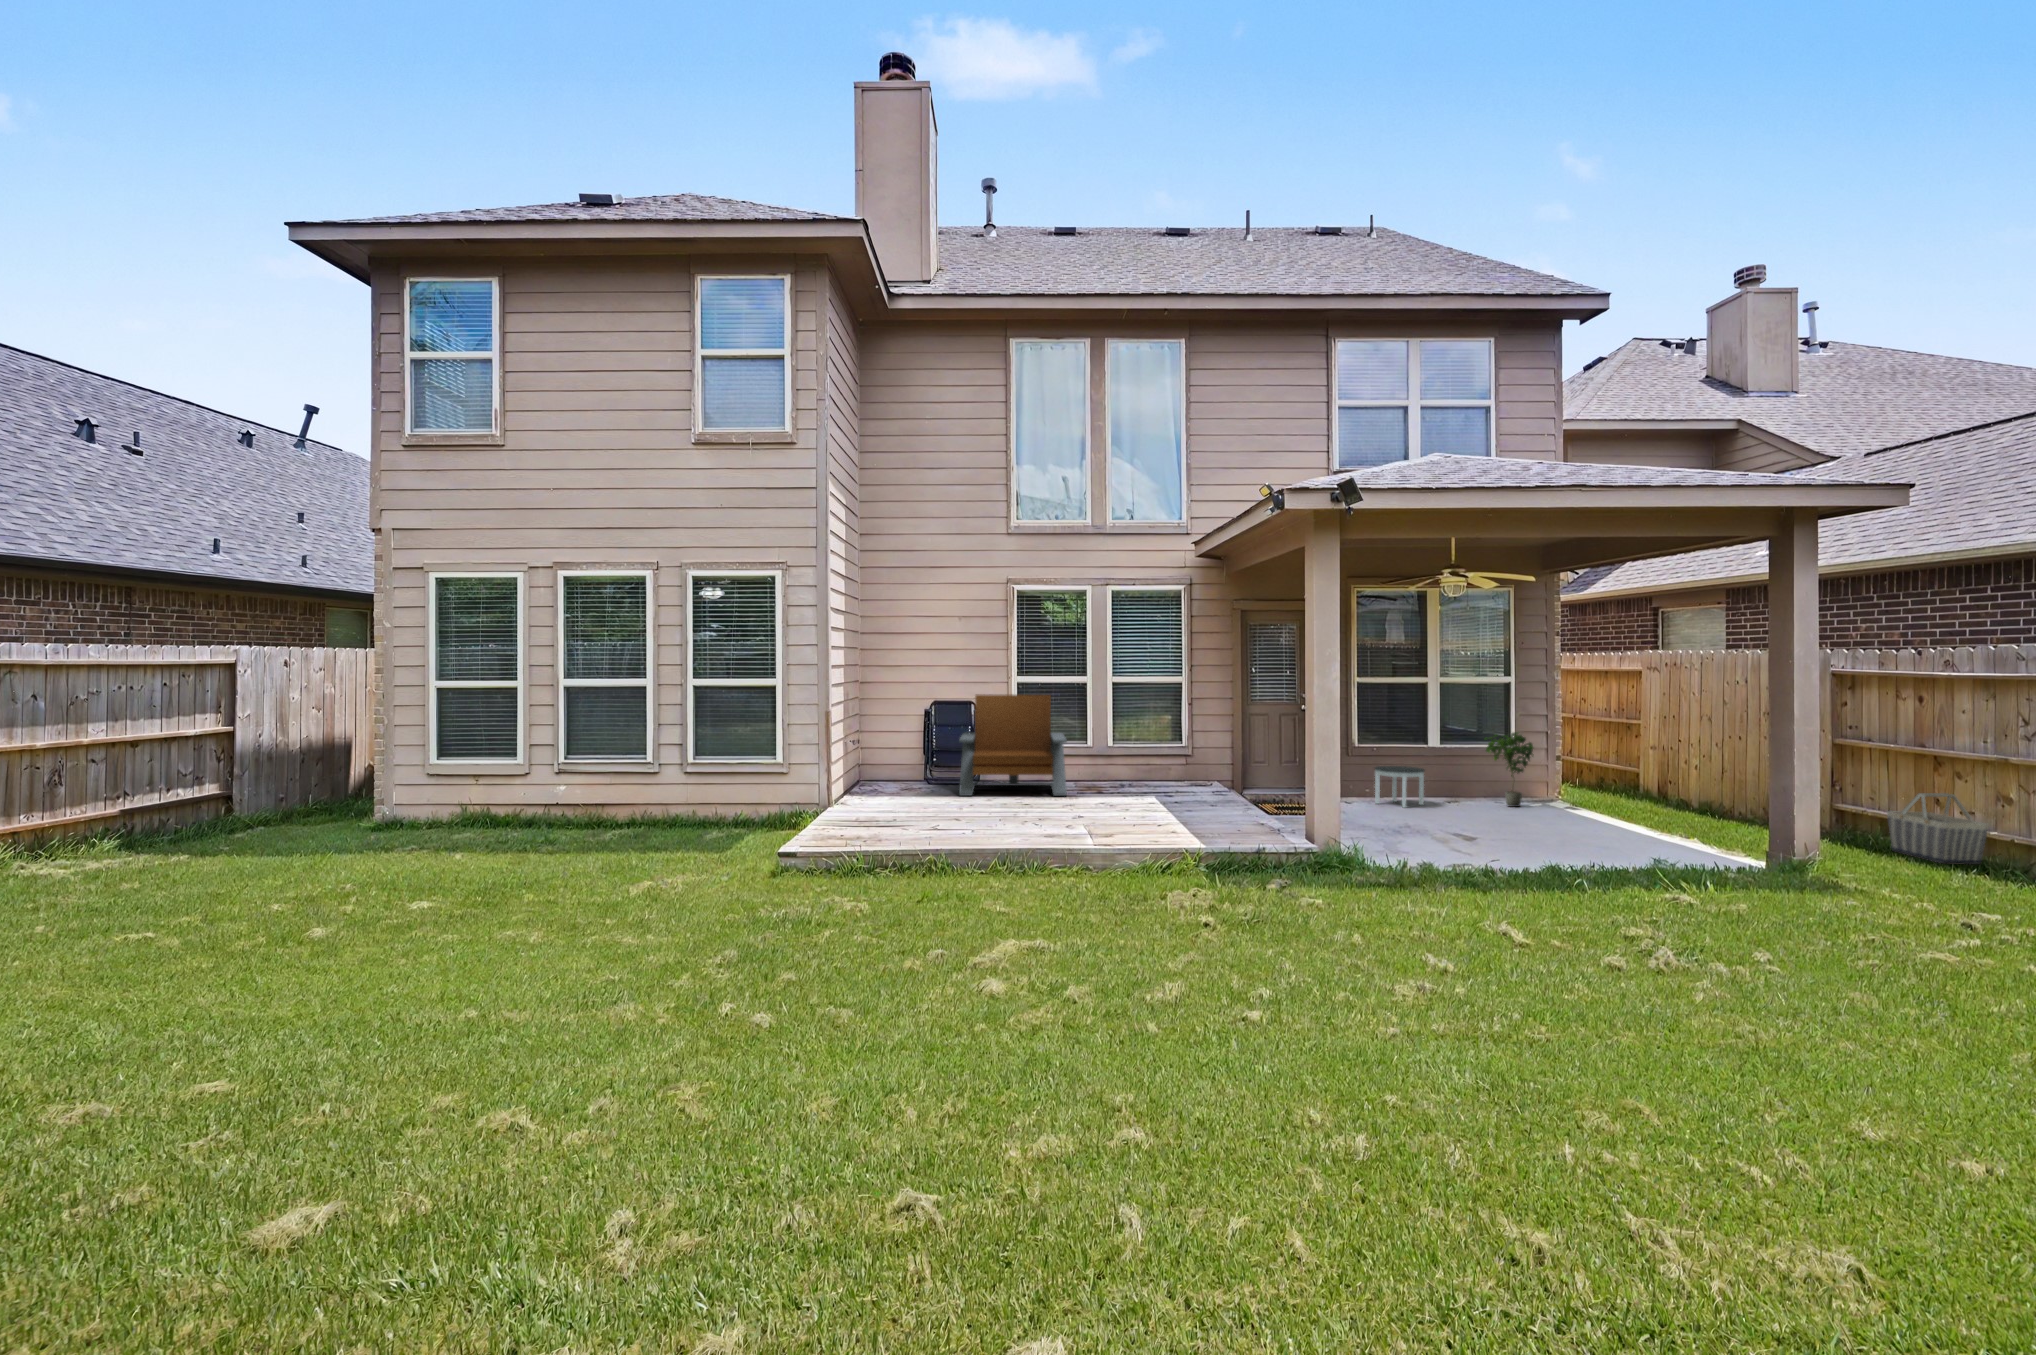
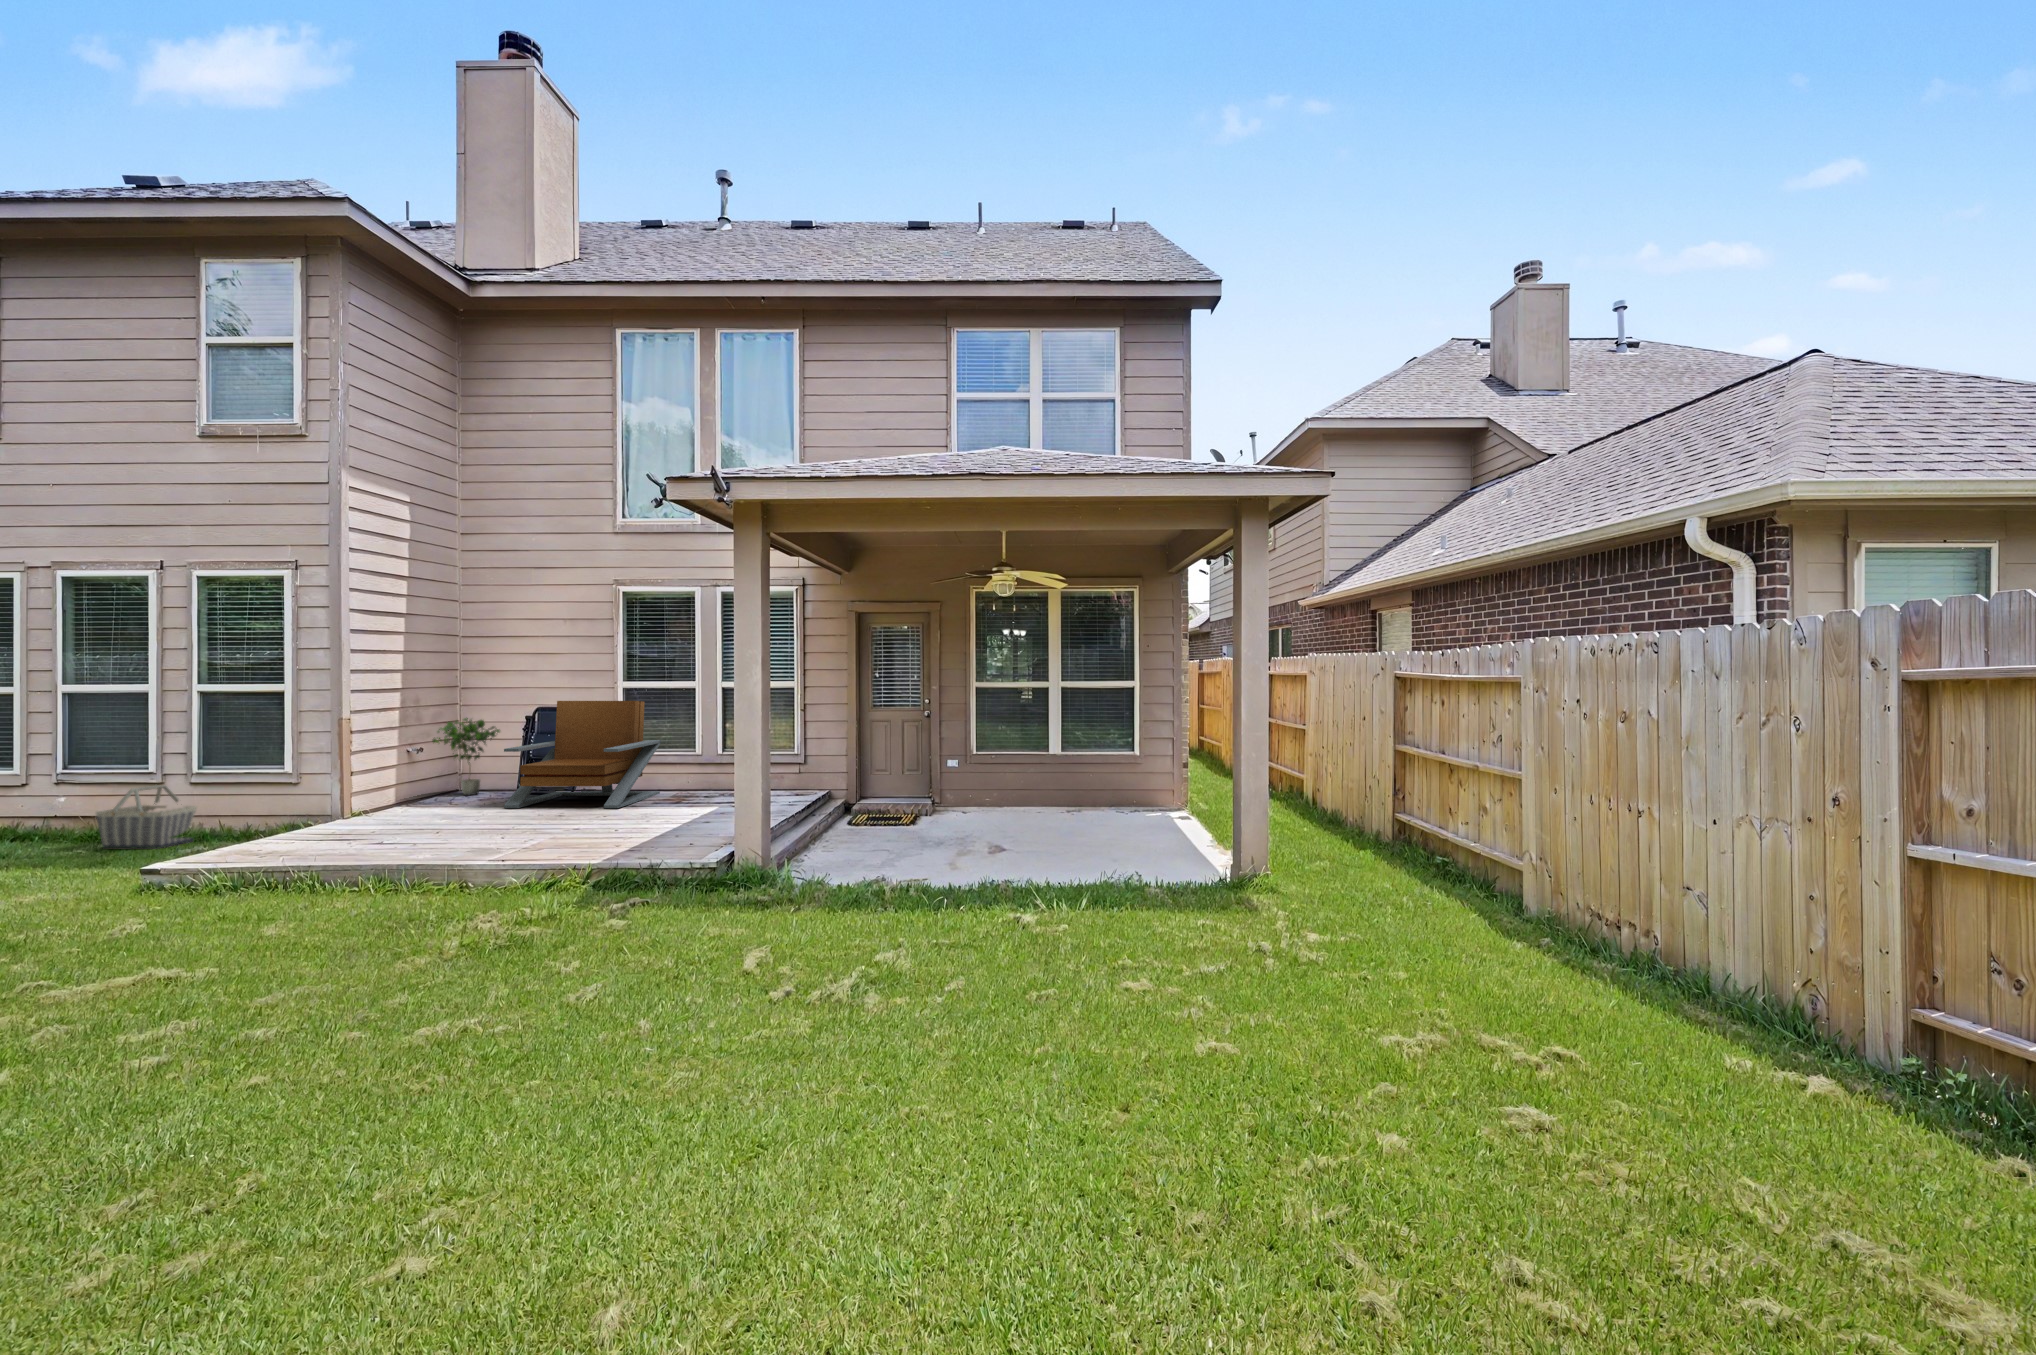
potted plant: present [1485,732,1533,807] -> present [433,718,500,795]
round table: present [1375,766,1425,808] -> none [982,774,1031,819]
basket: present [1887,793,1989,864] -> present [96,785,197,848]

